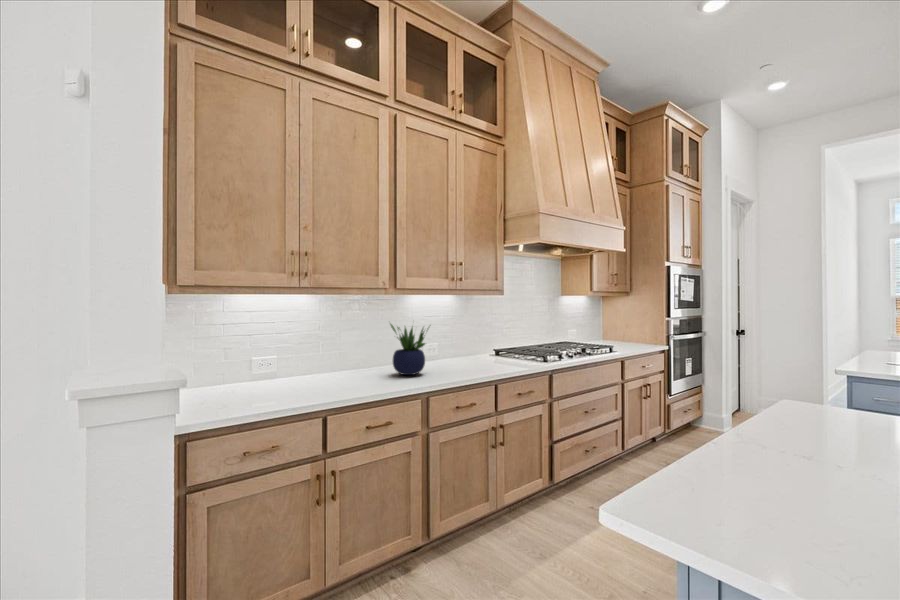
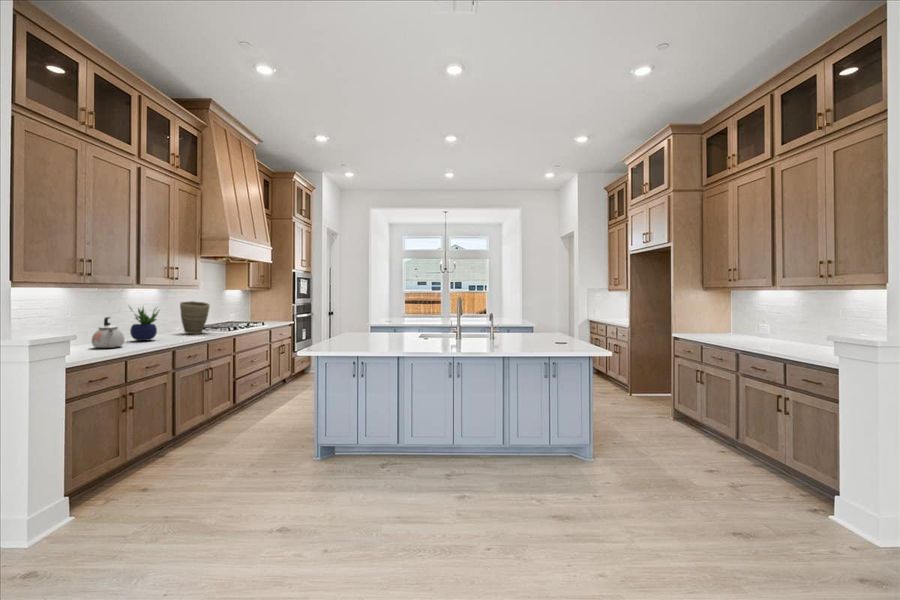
vase: none [472,315,512,366] -> present [180,301,210,334]
kettle: none [325,341,365,387] -> present [92,317,124,348]

